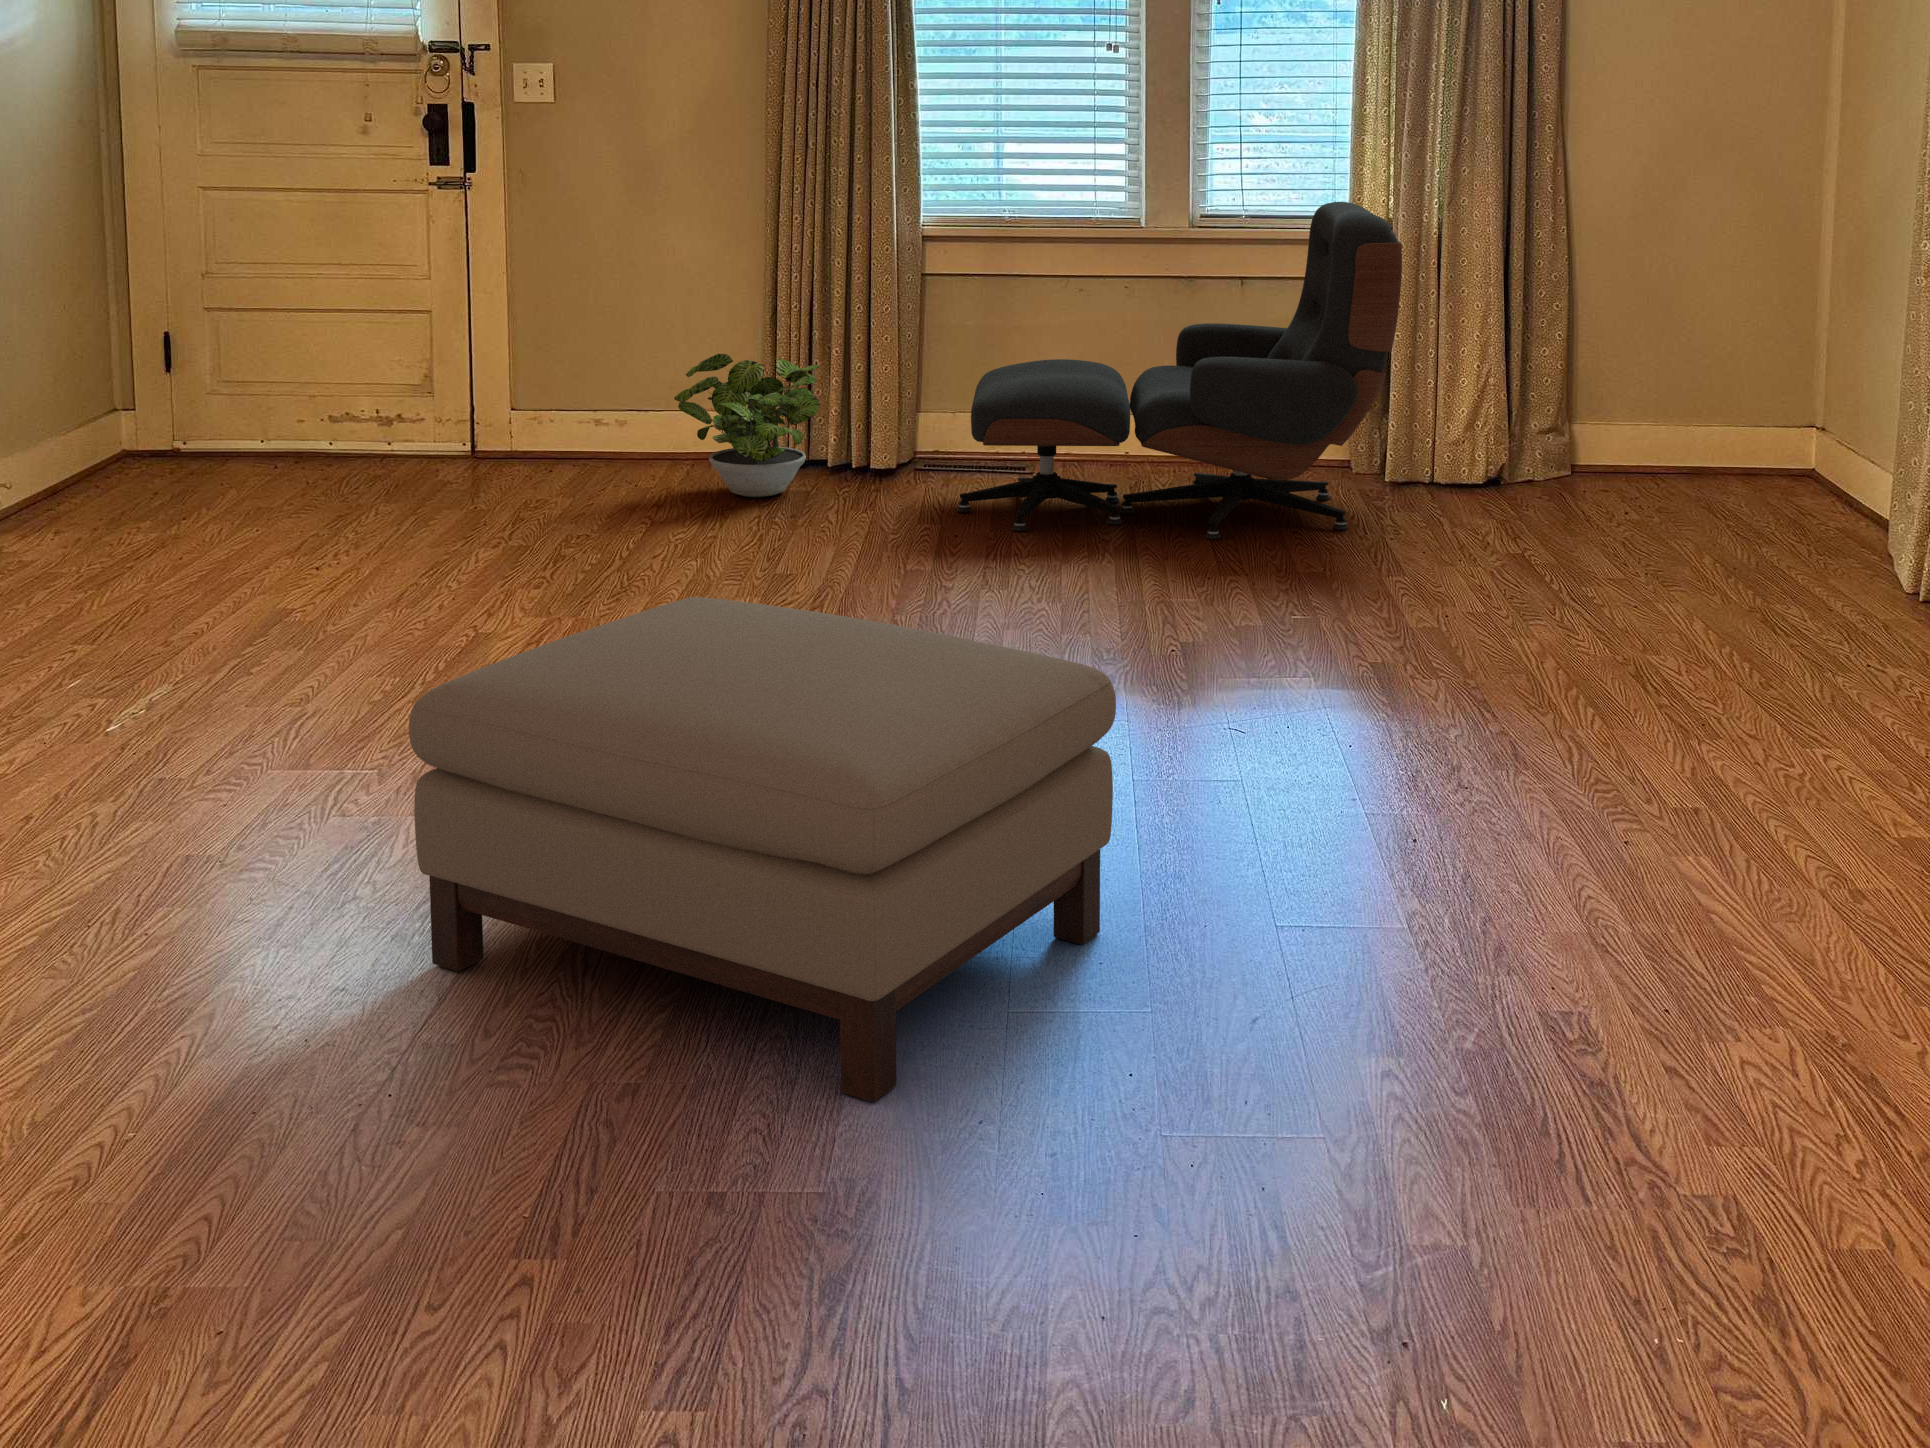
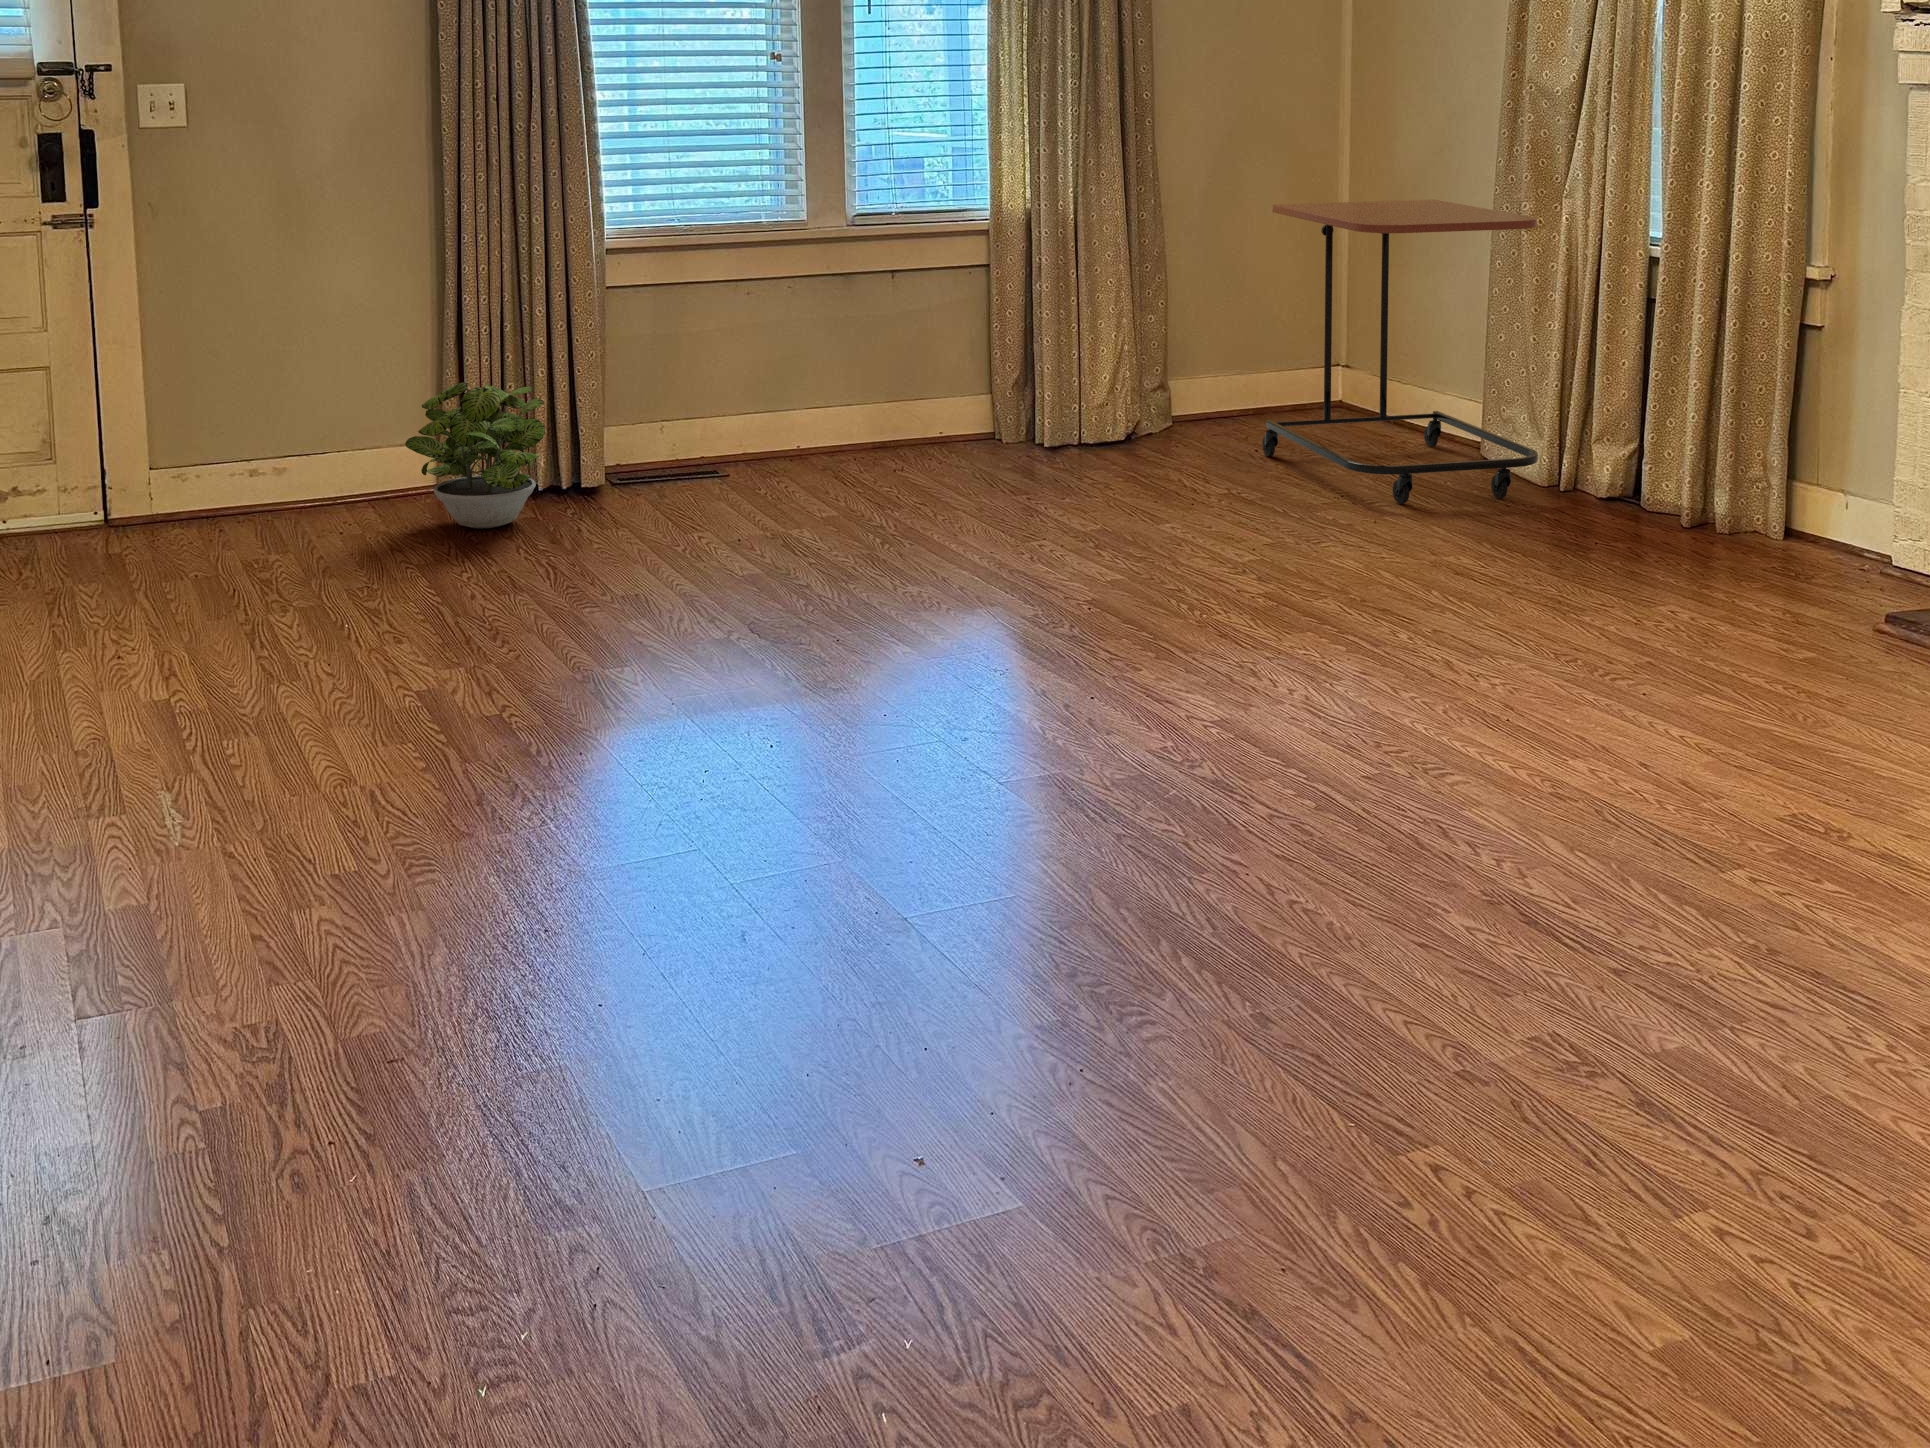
lounge chair: present [957,202,1402,539] -> none [700,194,1120,527]
side table: none [1616,229,1891,598] -> present [1262,200,1538,503]
ottoman: present [409,597,1116,1102] -> none [924,591,1506,991]

